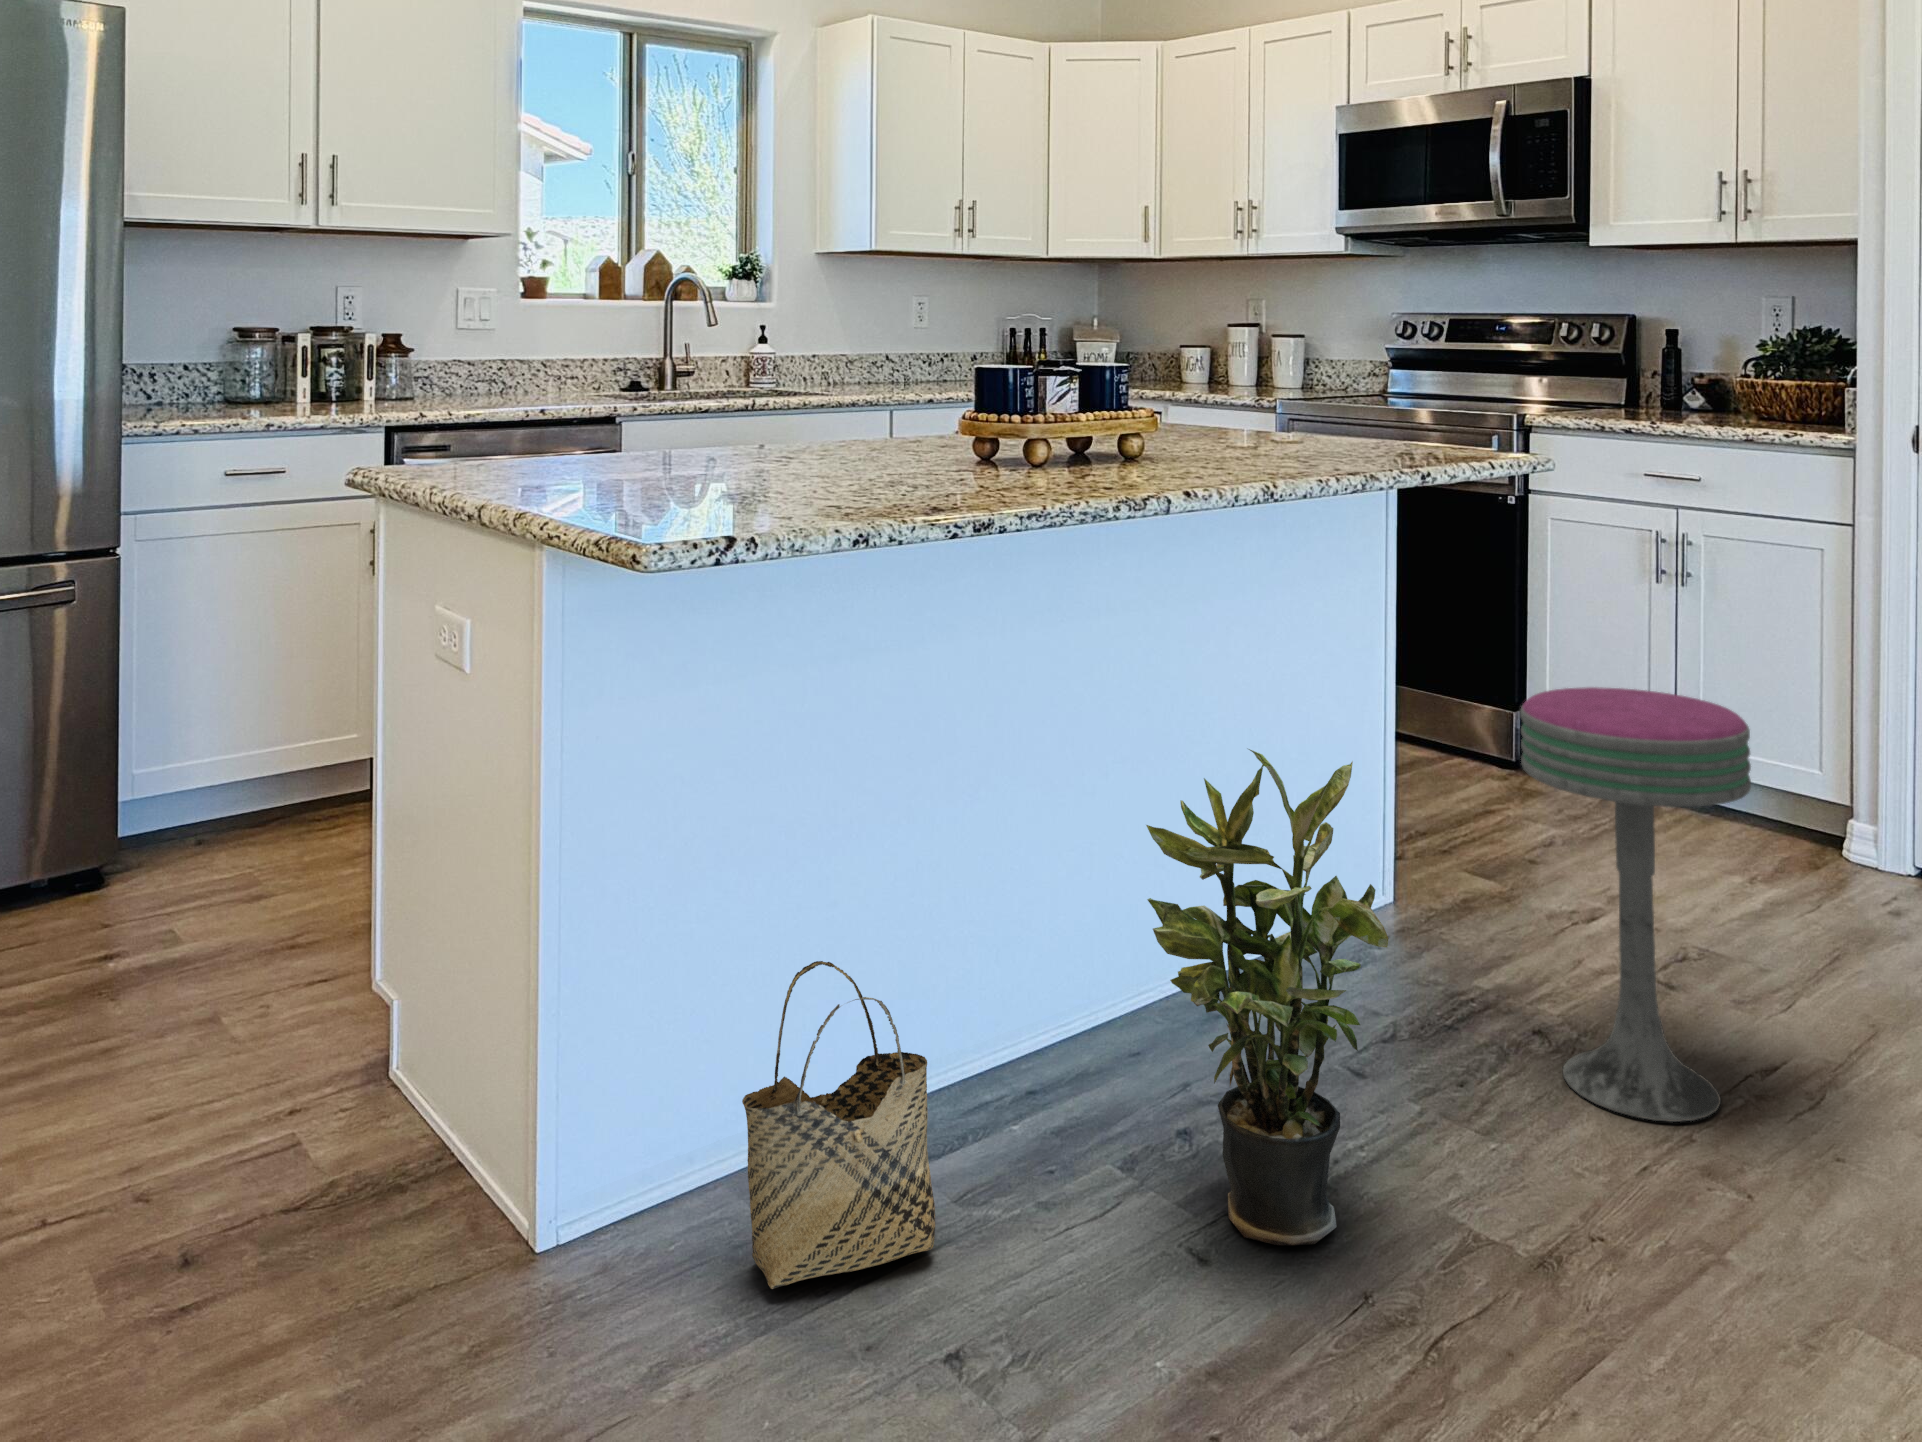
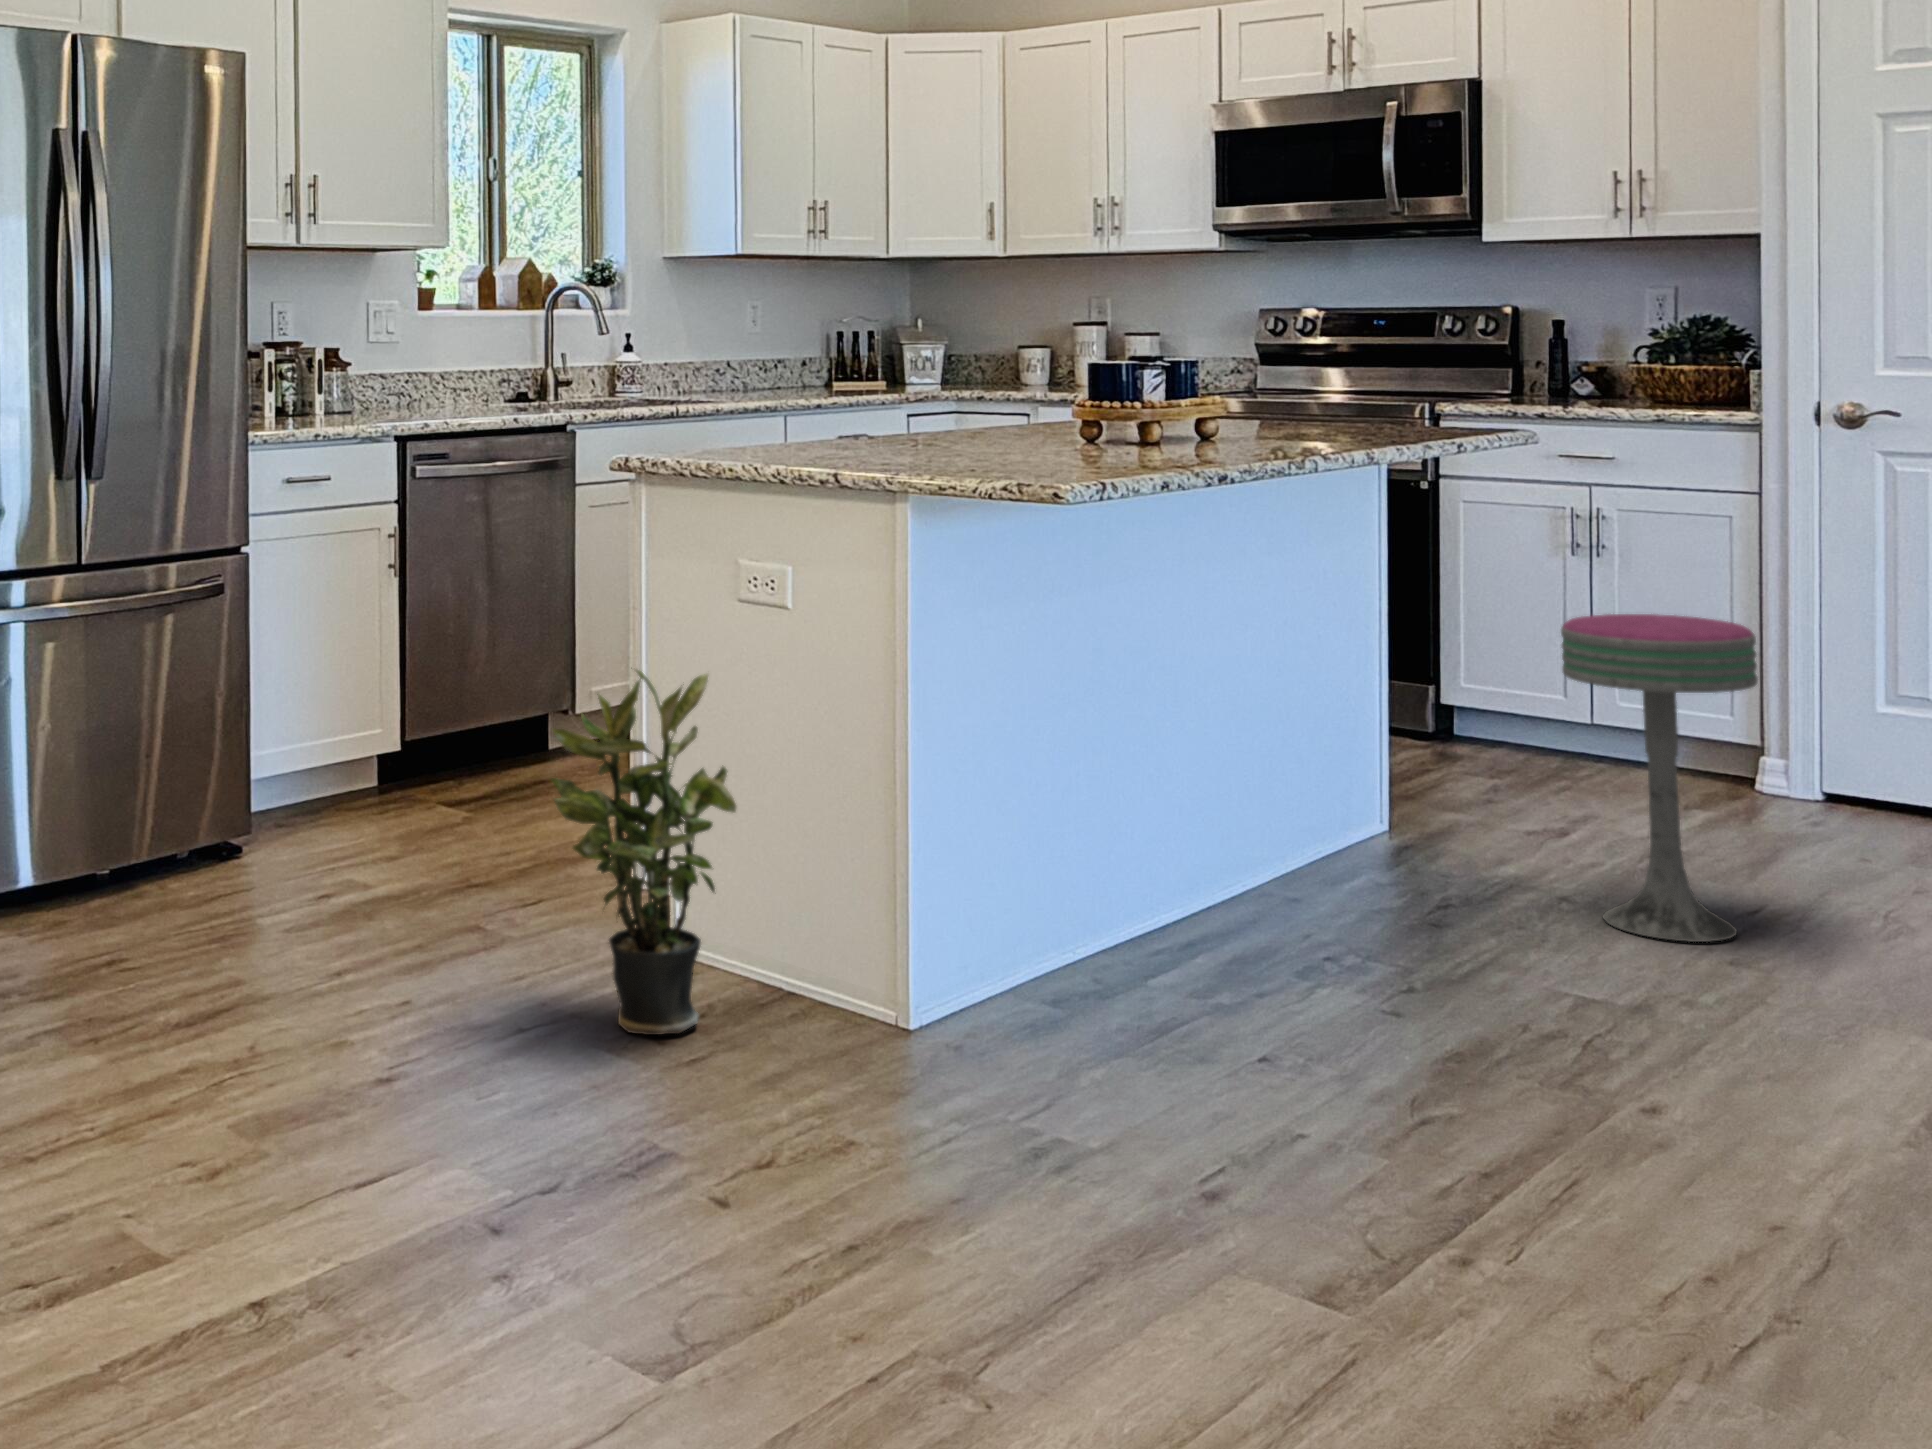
potted plant: present [1146,749,1389,1245] -> present [551,670,736,1035]
woven basket: present [742,961,935,1289] -> none [1079,814,1214,1039]

